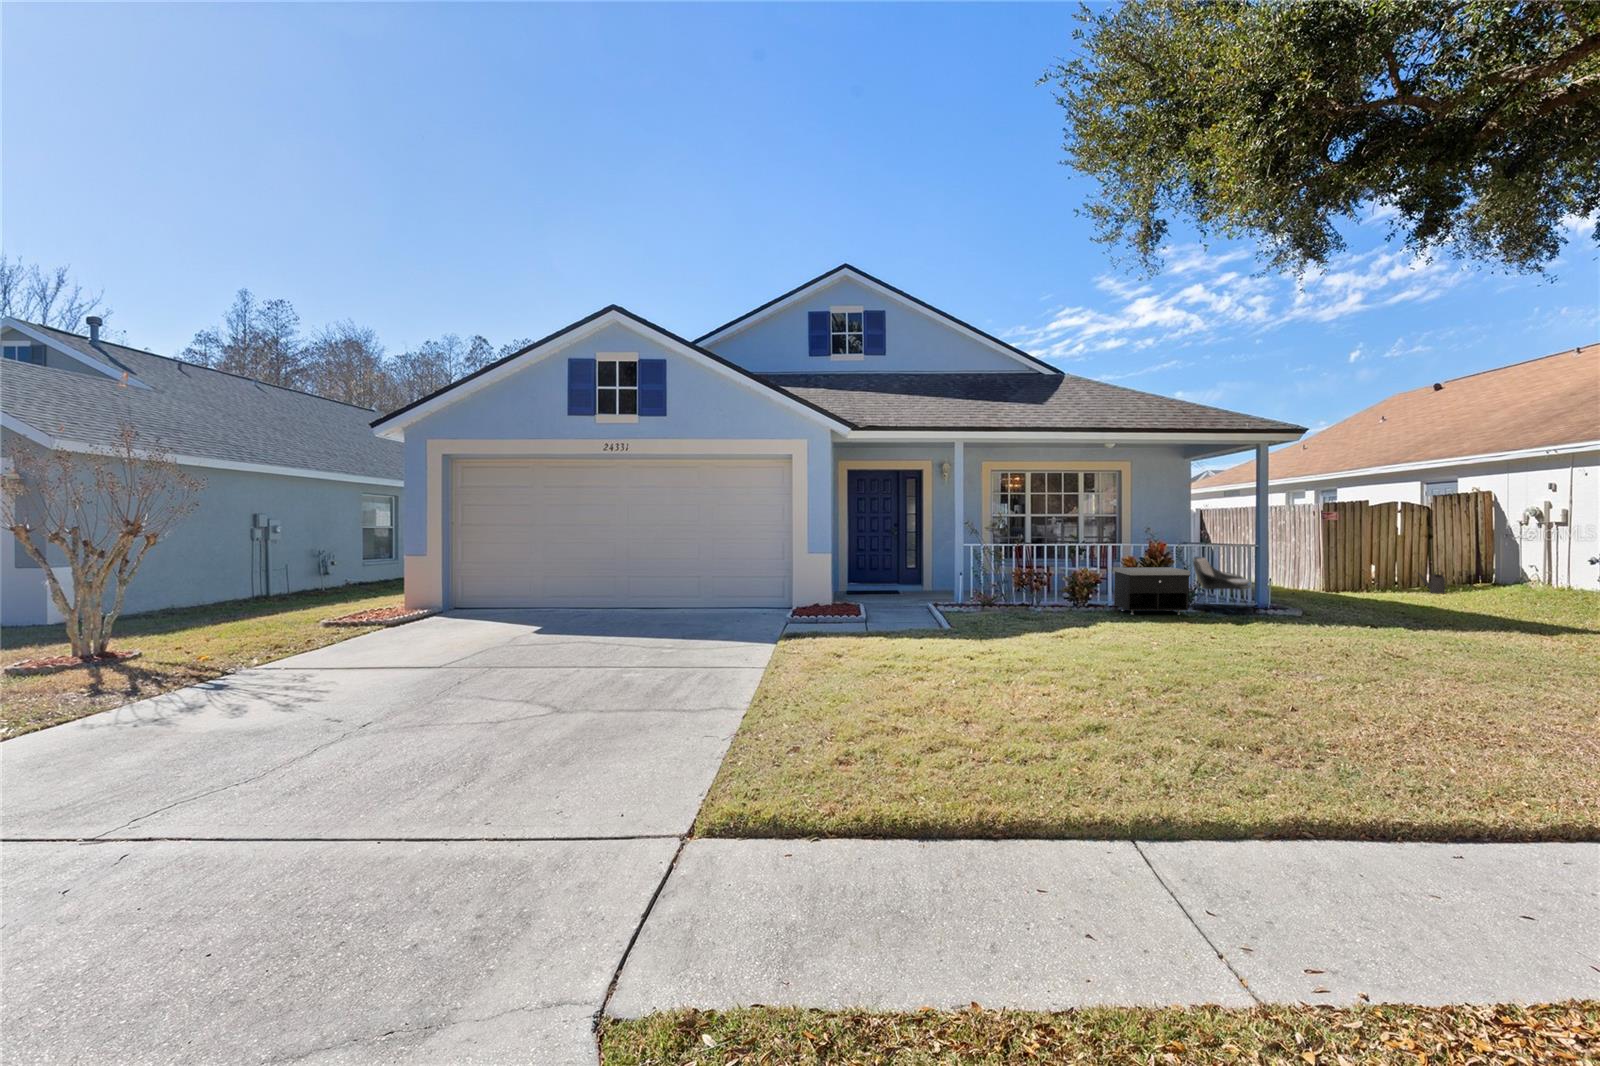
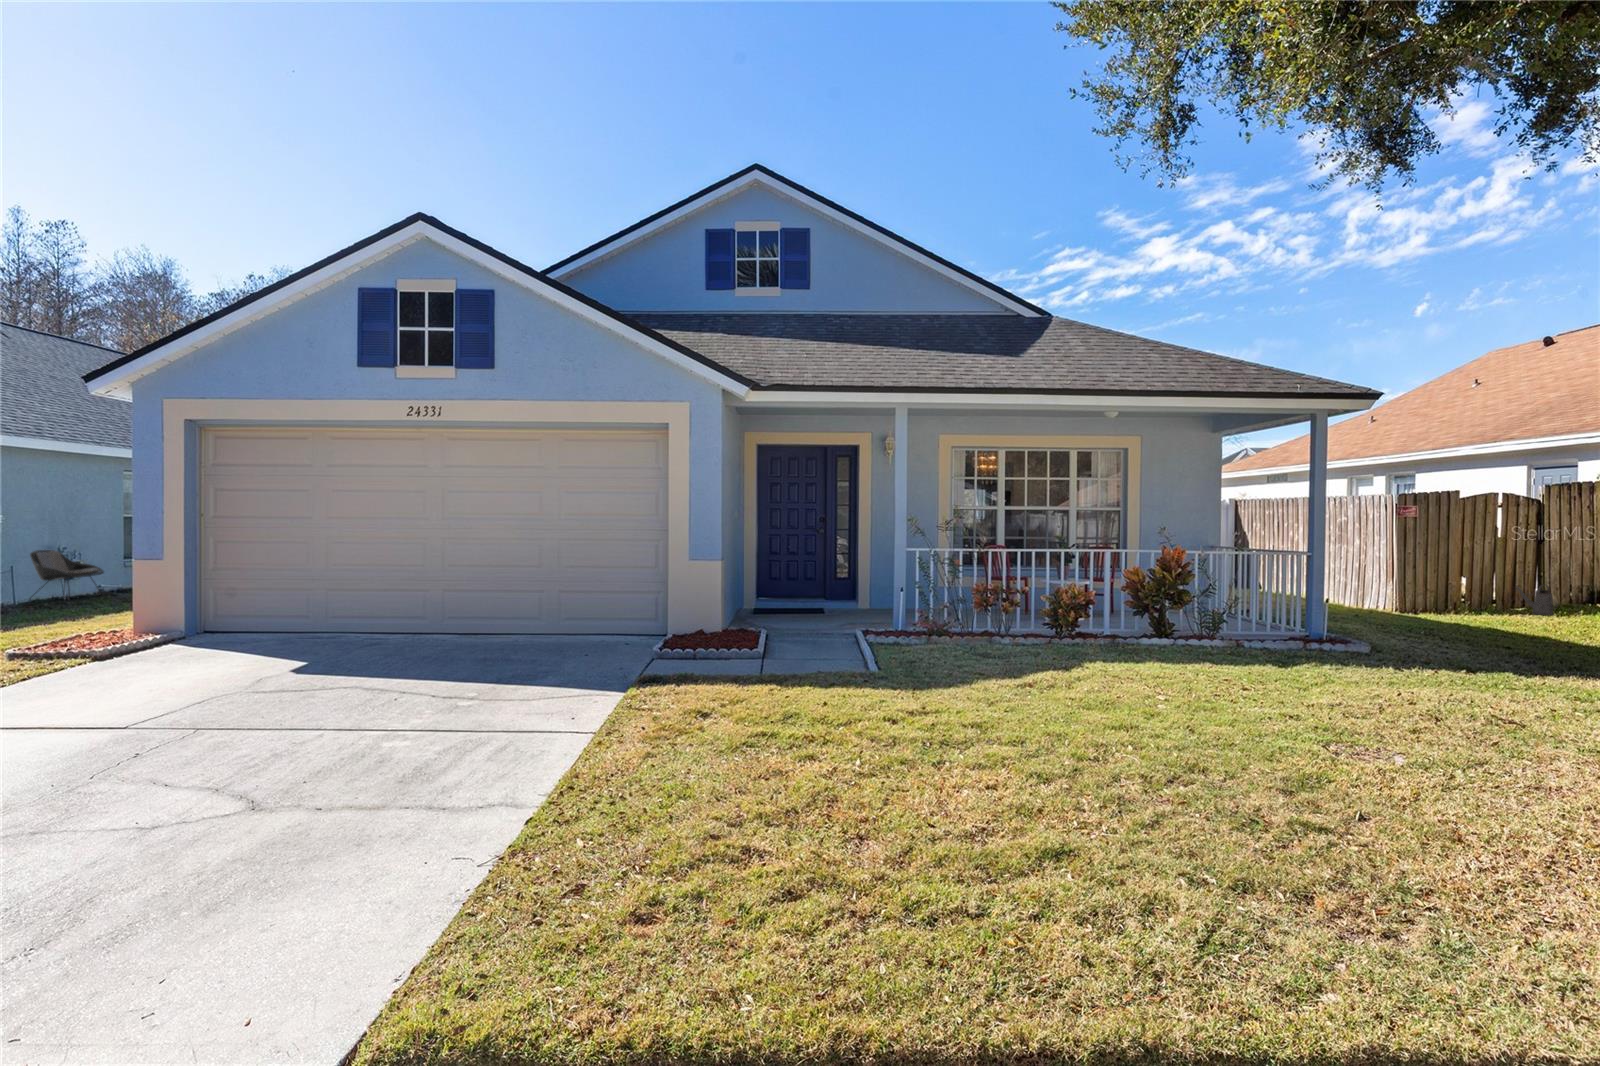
lounge chair: present [1193,556,1252,614] -> present [30,550,104,601]
storage bench: present [1114,567,1190,615] -> none [1119,582,1220,647]

